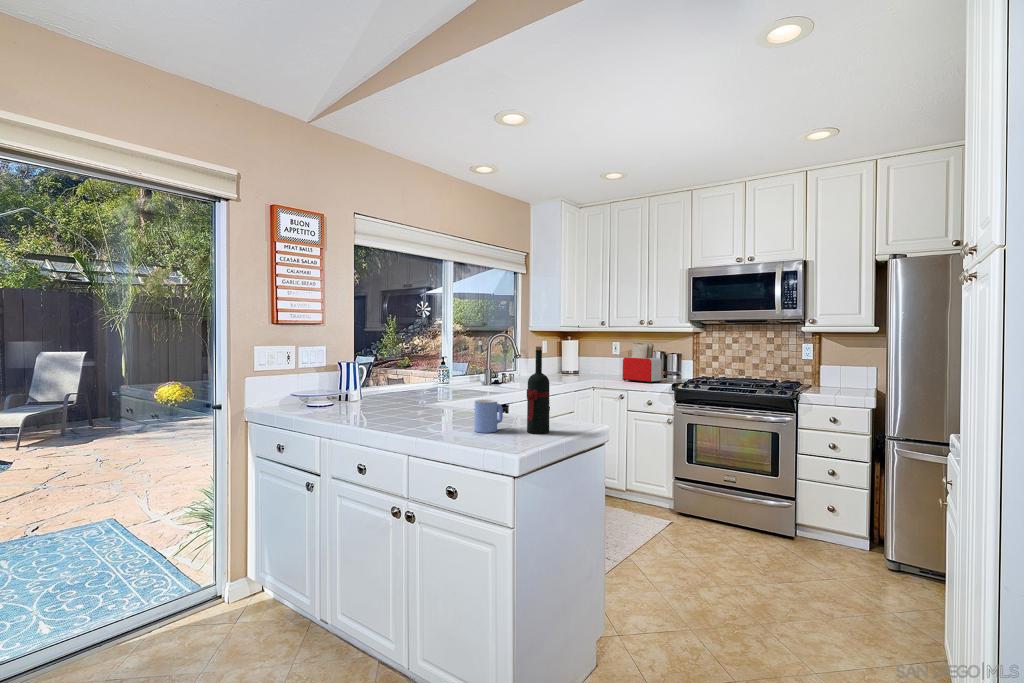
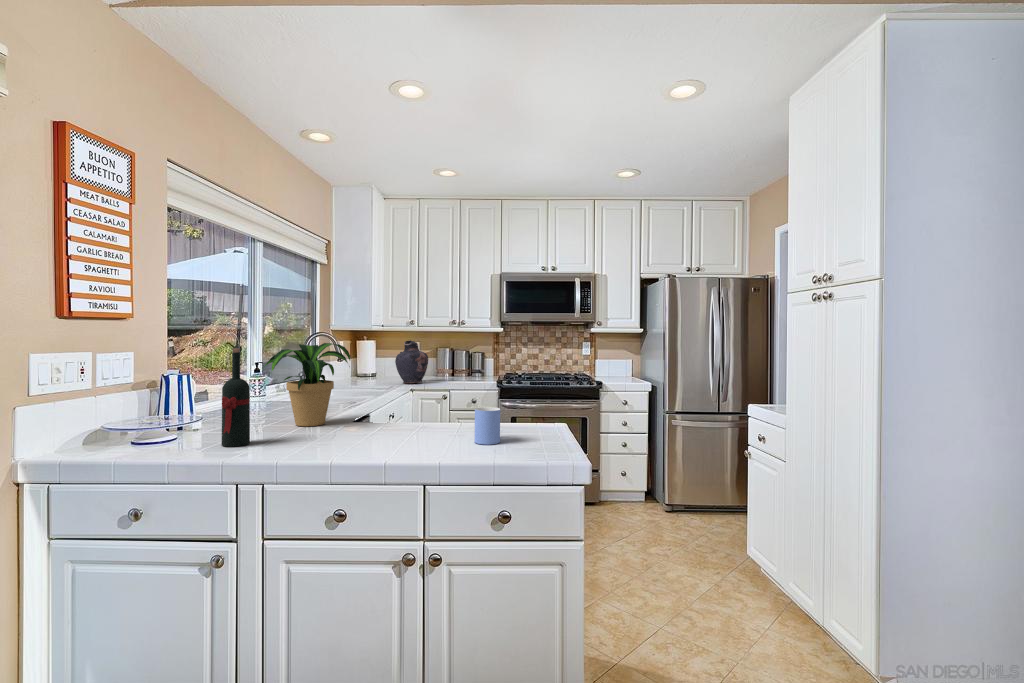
vase: none [574,340,605,381] -> present [395,340,428,383]
potted plant: none [382,342,452,406] -> present [265,343,350,426]
toaster: present [622,343,662,383] -> none [442,343,481,382]
wine bottle: present [527,346,549,434] -> present [222,348,250,447]

